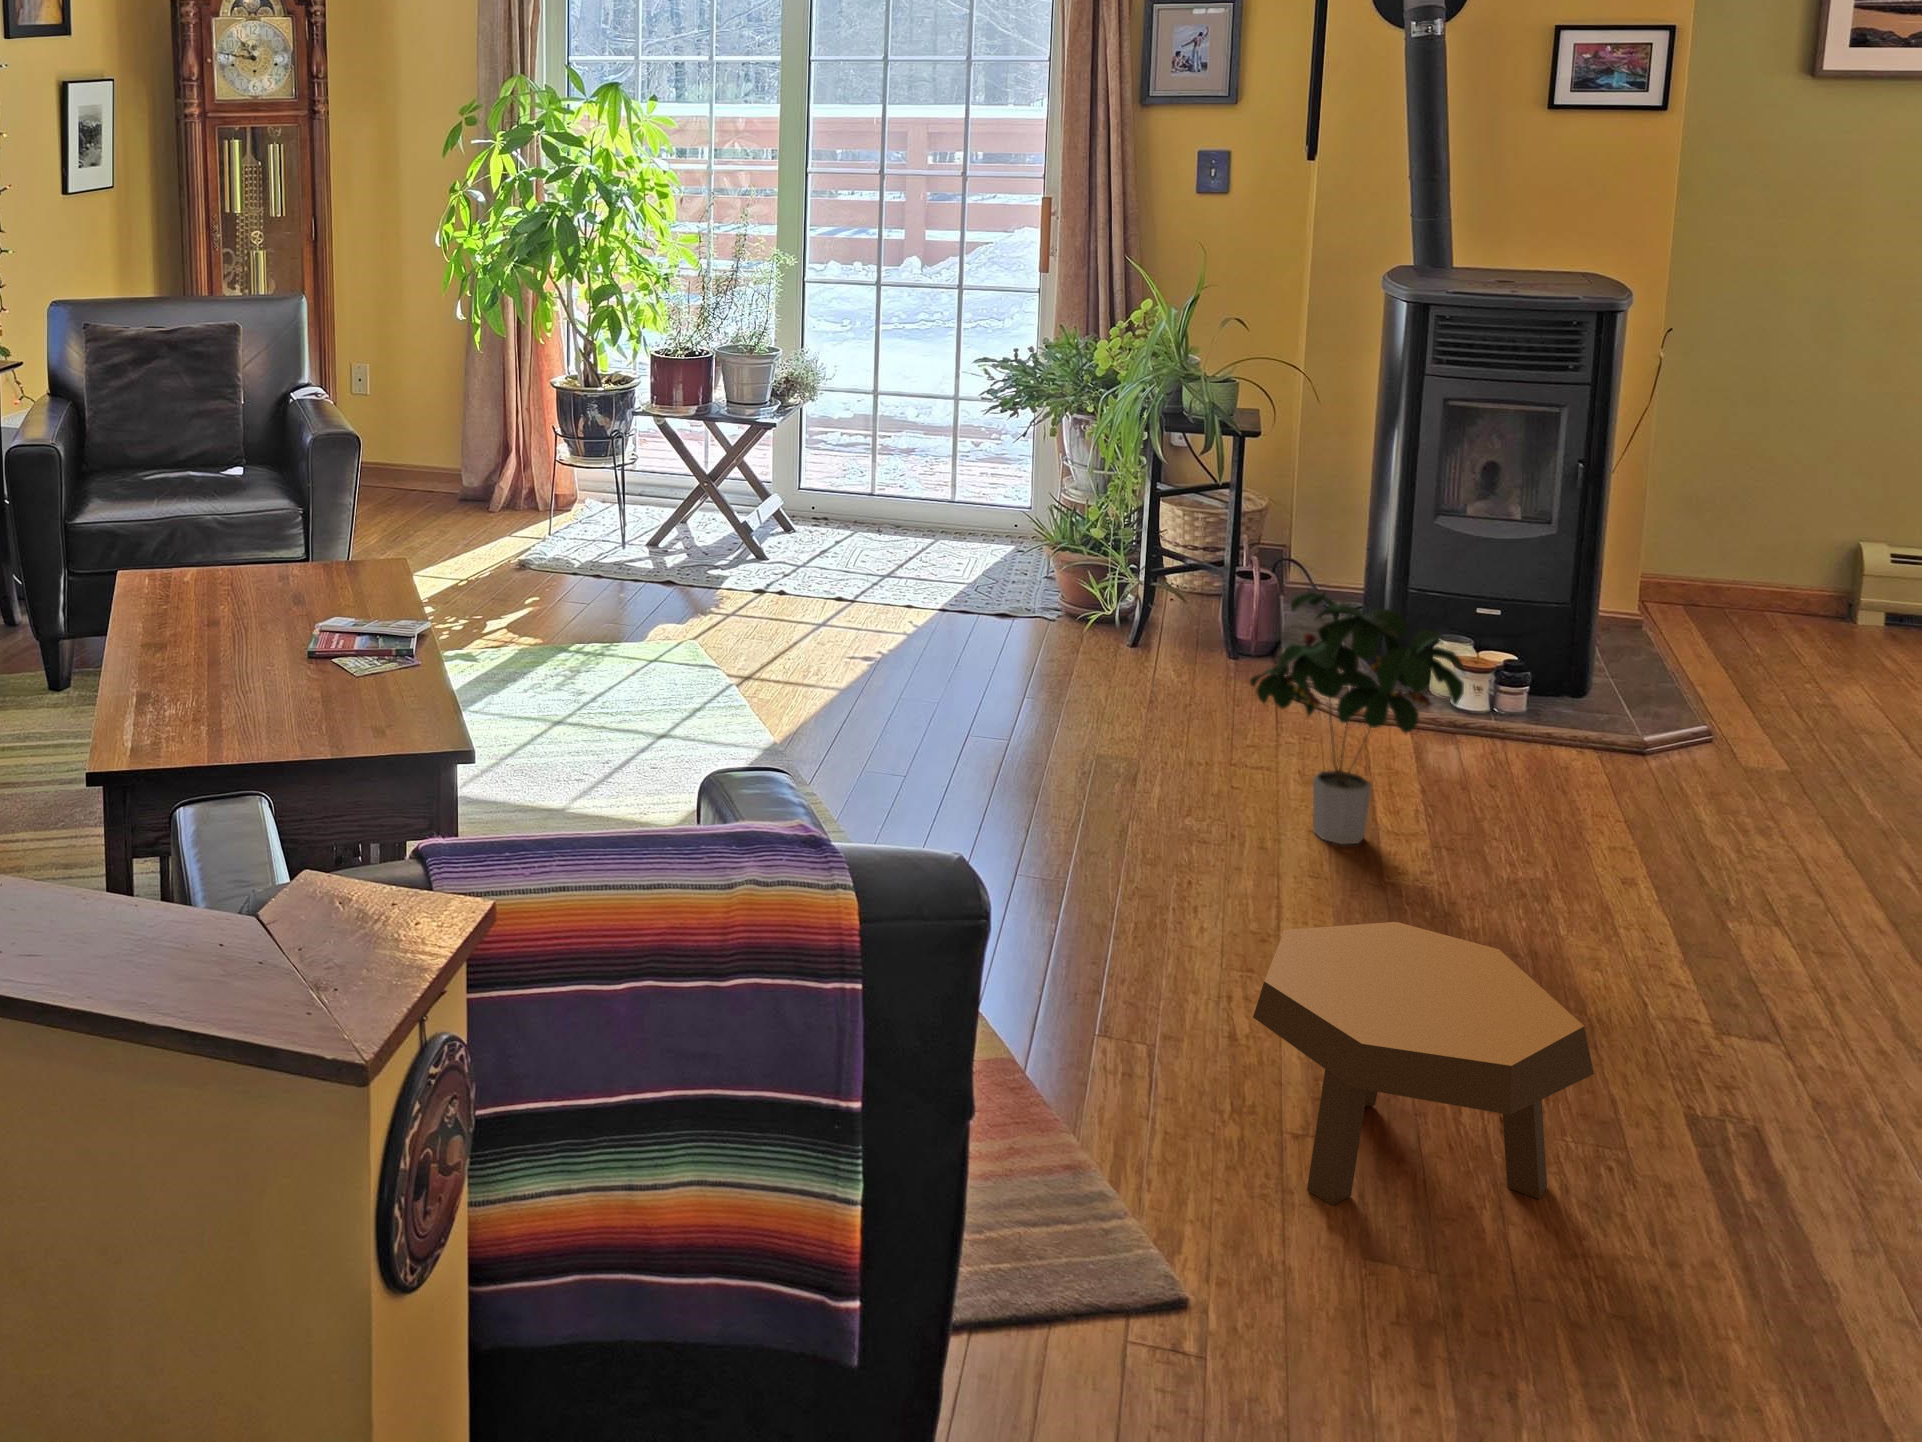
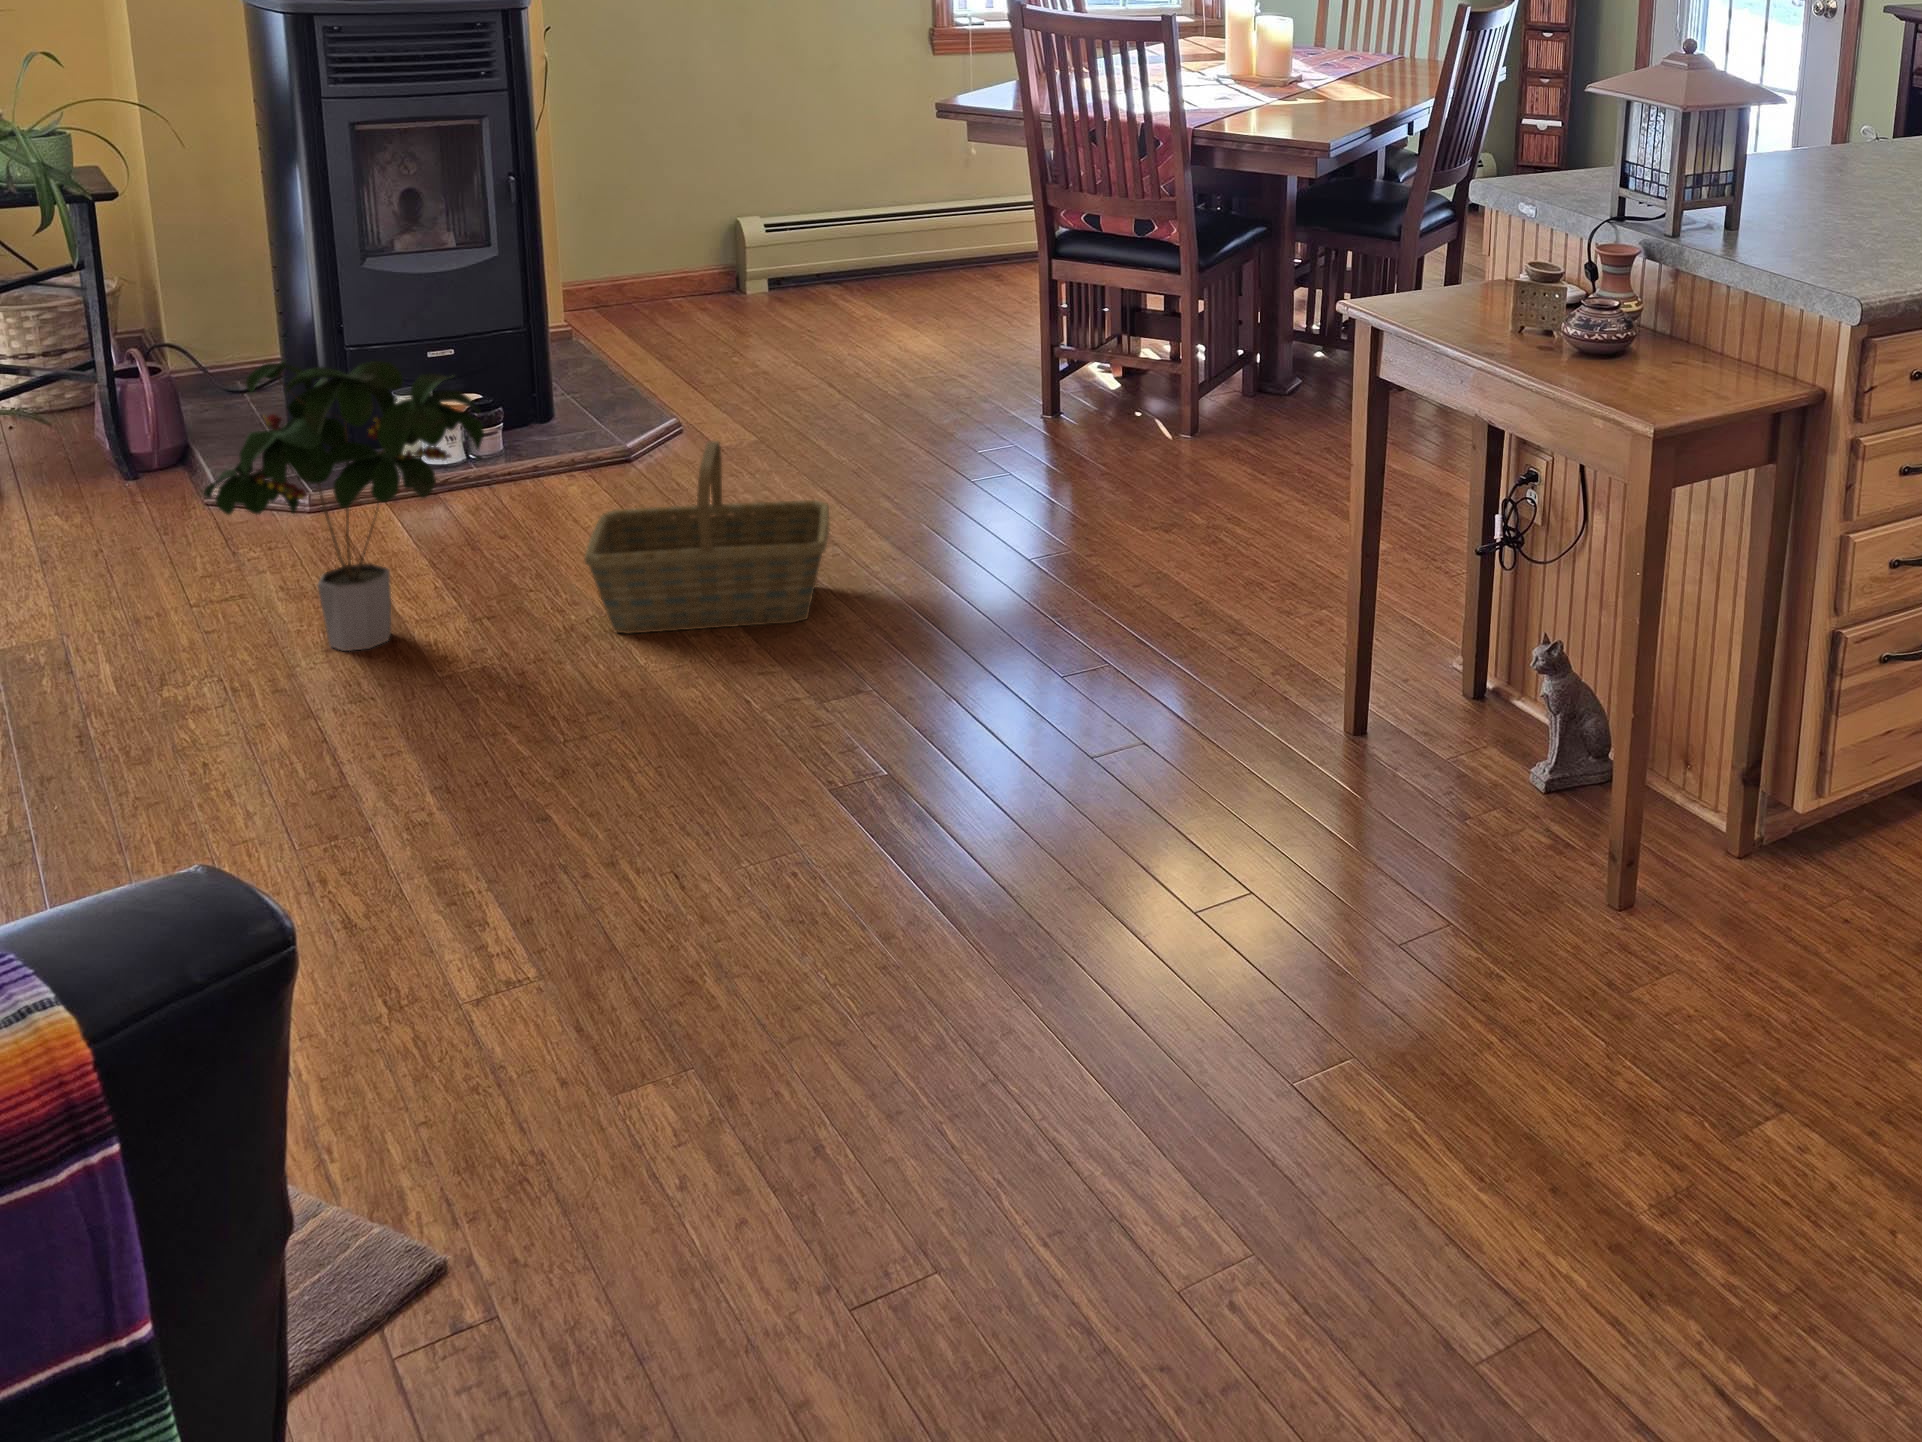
basket: none [1530,757,1804,964] -> present [585,442,829,634]
footstool: present [1253,922,1594,1205] -> none [403,687,783,1050]

